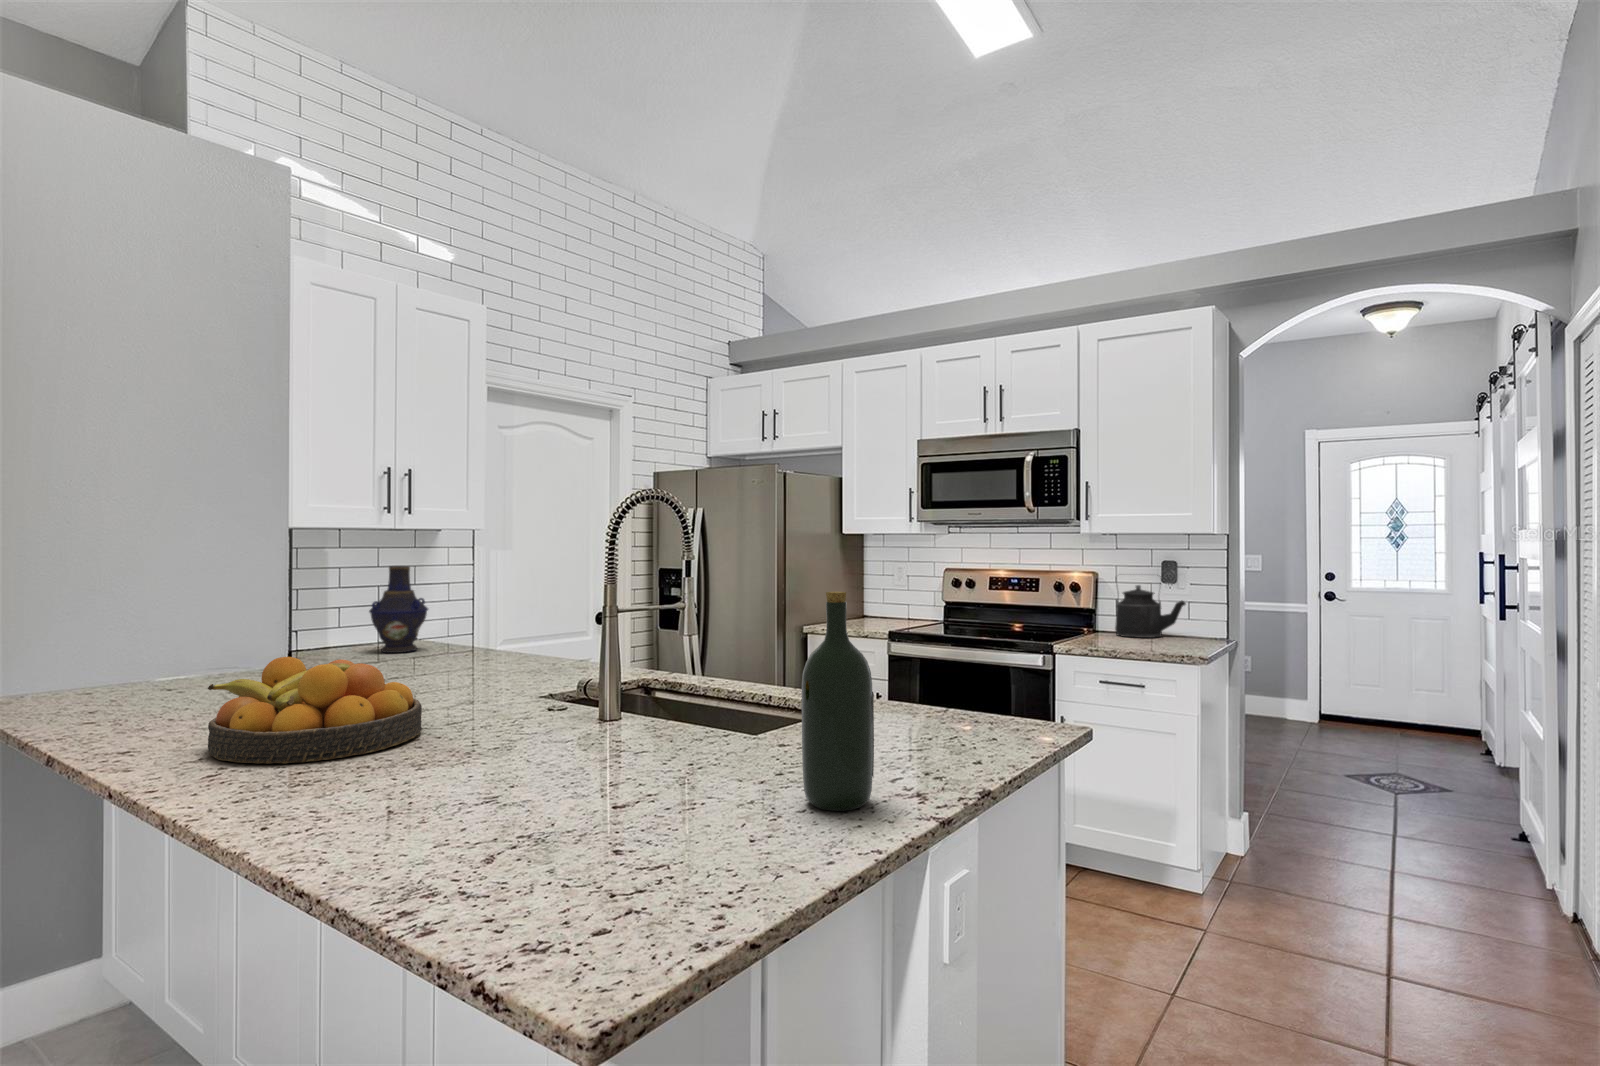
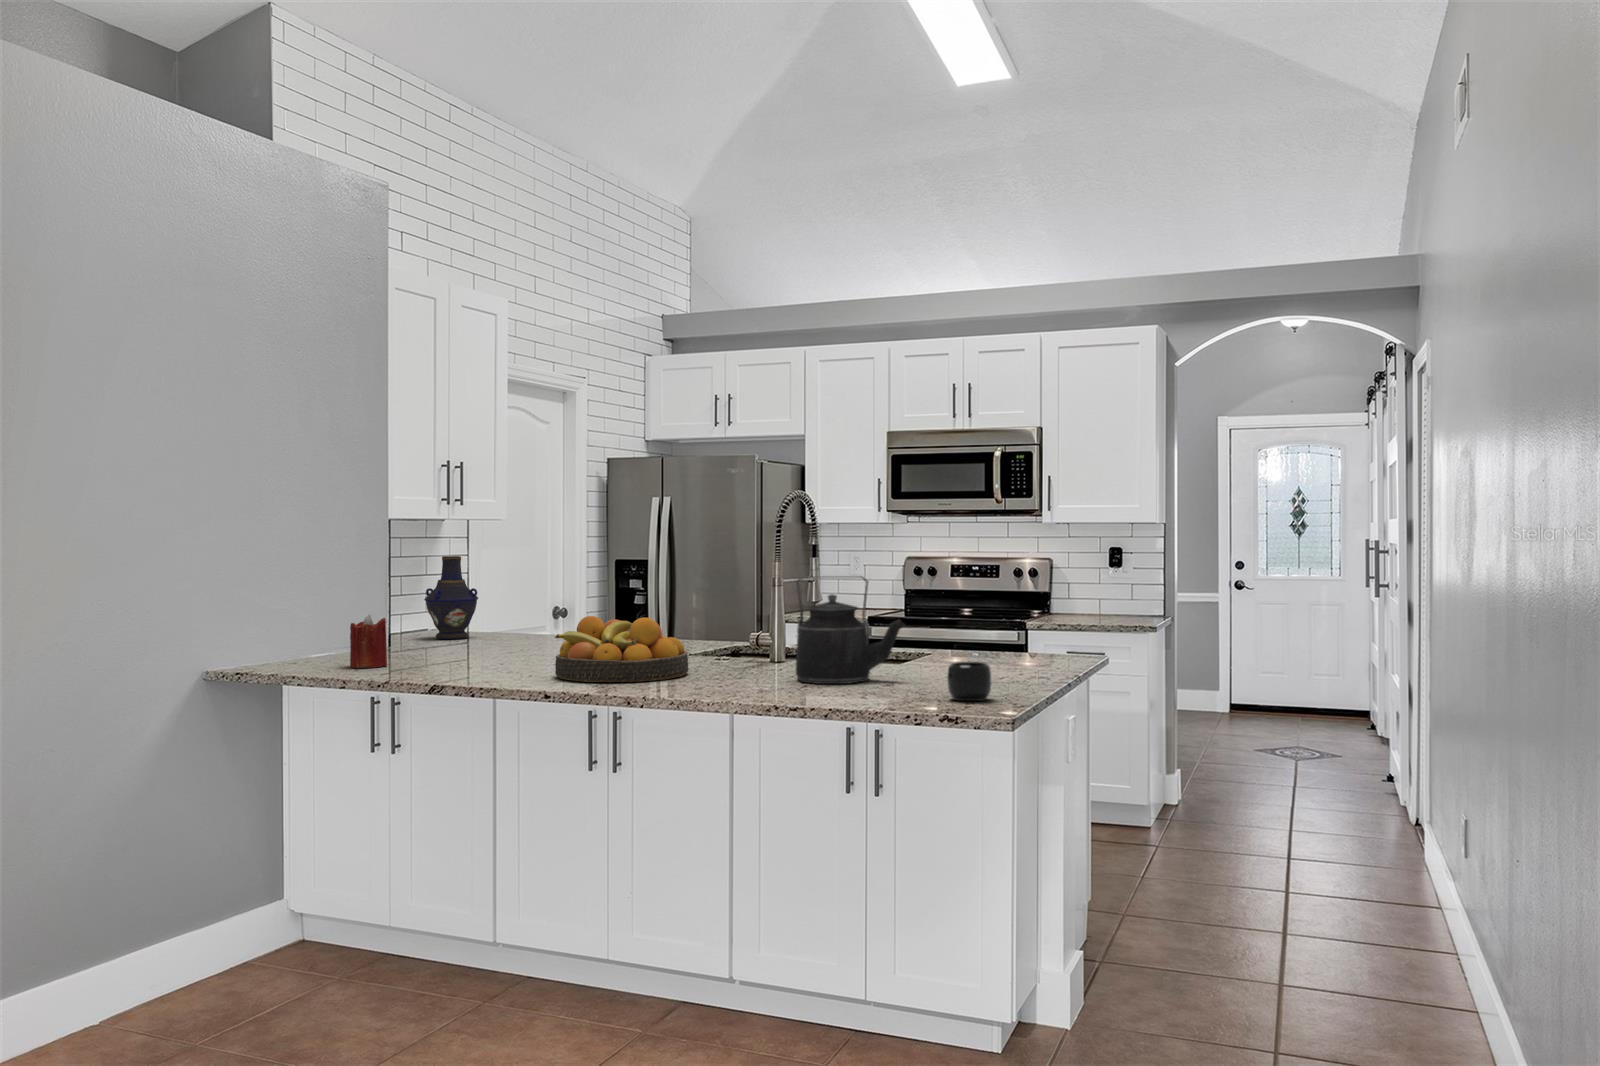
kettle: present [1115,578,1186,638] -> present [796,576,905,684]
wine bottle: present [802,592,874,811] -> none [998,560,1039,681]
candle: none [112,638,166,703] -> present [350,615,387,668]
mug: none [564,808,659,910] -> present [947,662,991,701]

